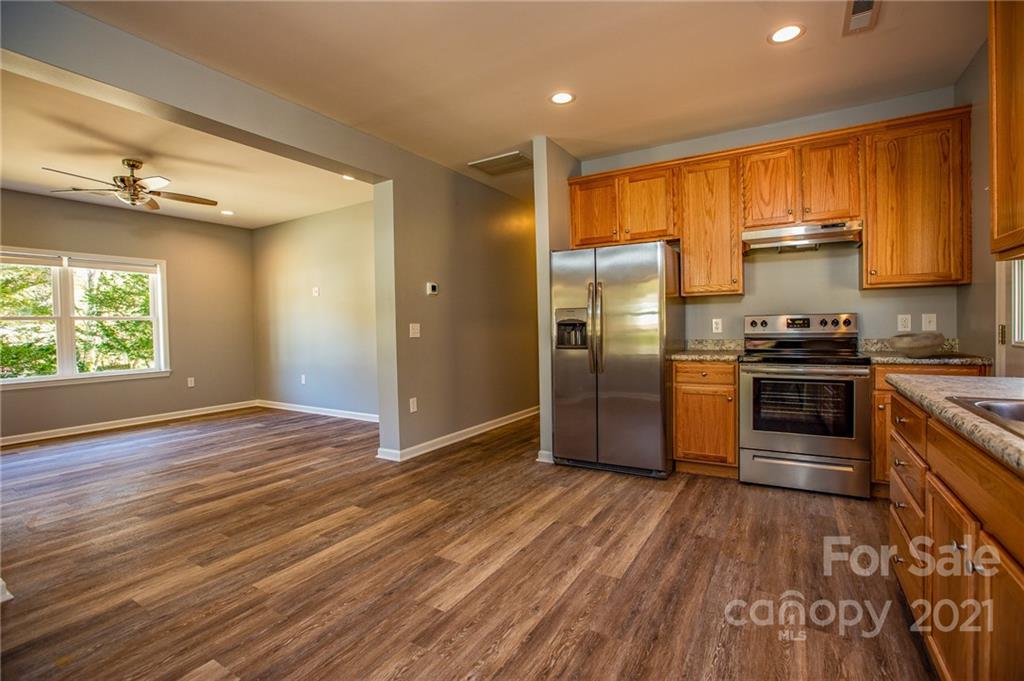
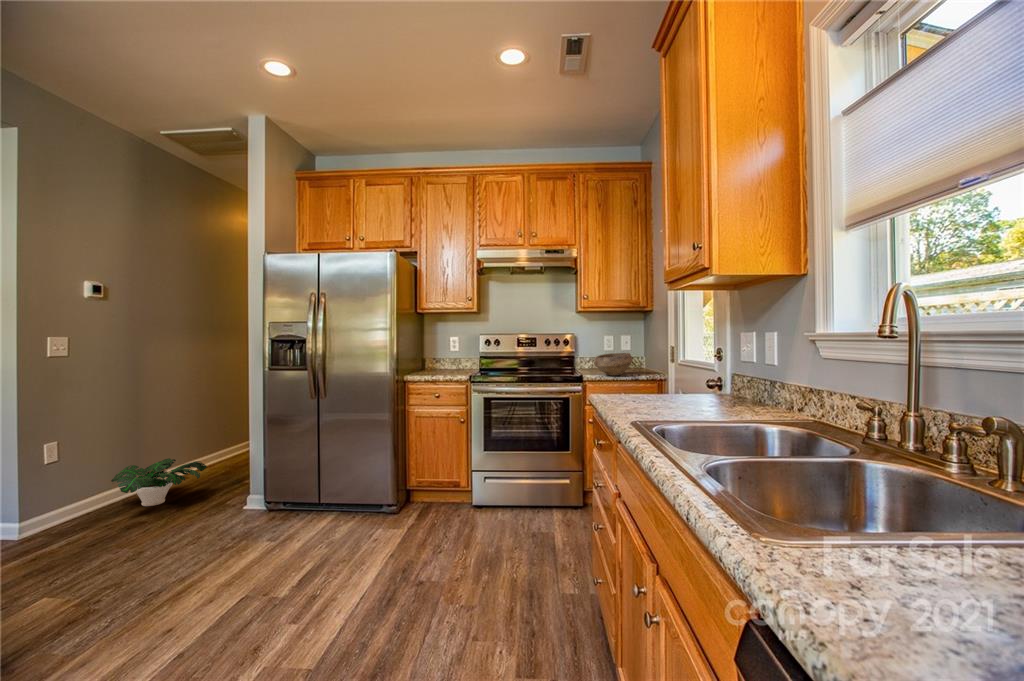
potted plant: none [449,415,507,449] -> present [111,458,207,506]

